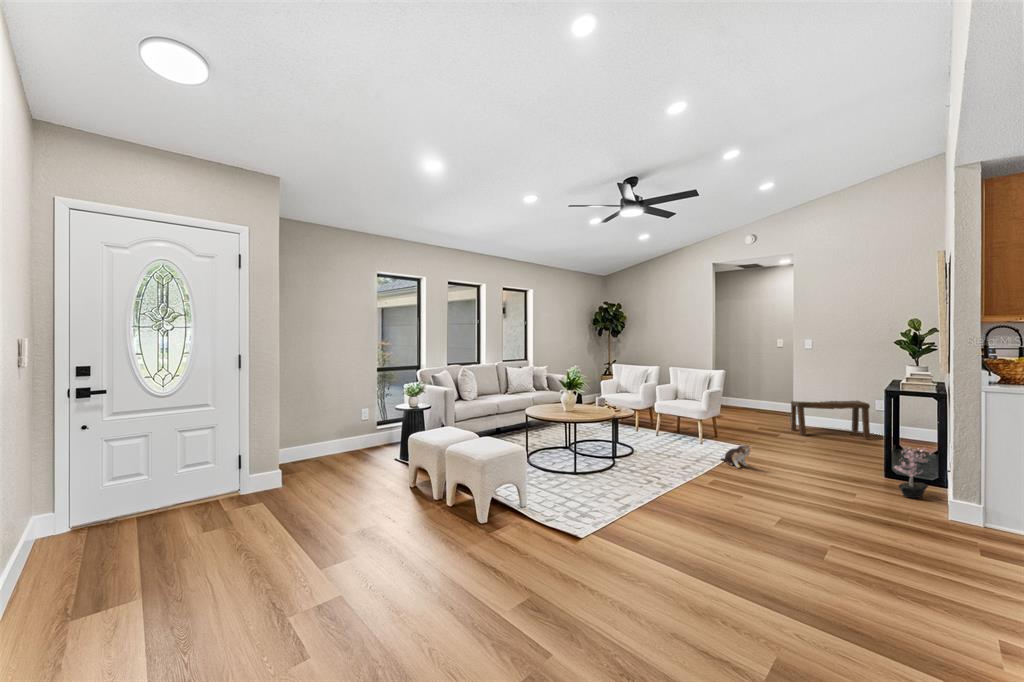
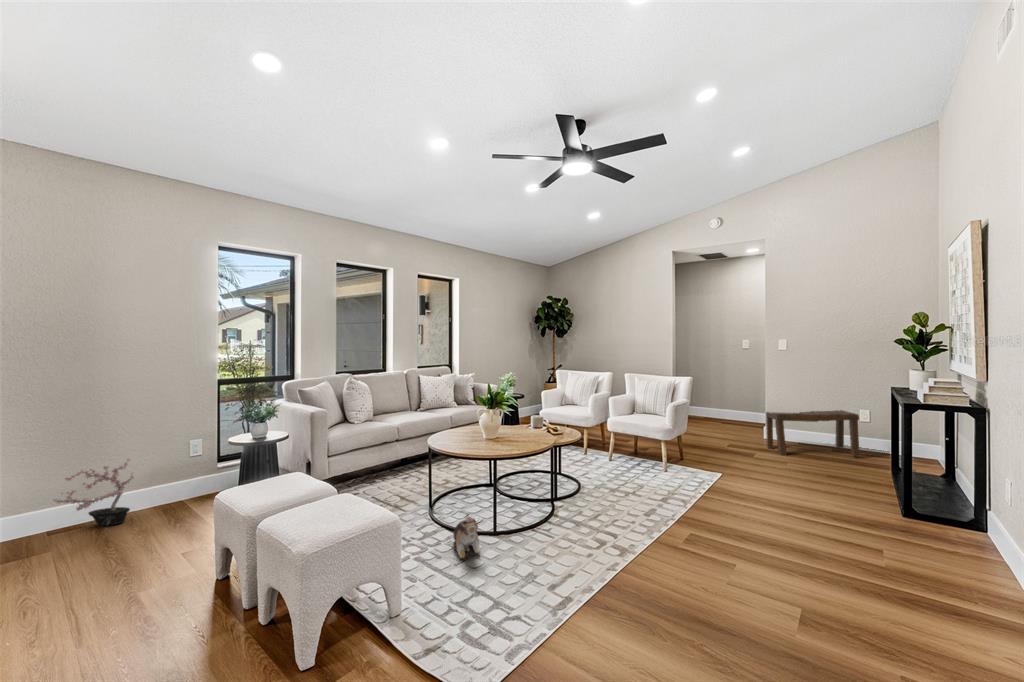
plush toy: present [721,444,752,468] -> present [453,517,480,558]
potted plant: present [894,446,932,498] -> present [54,459,133,526]

